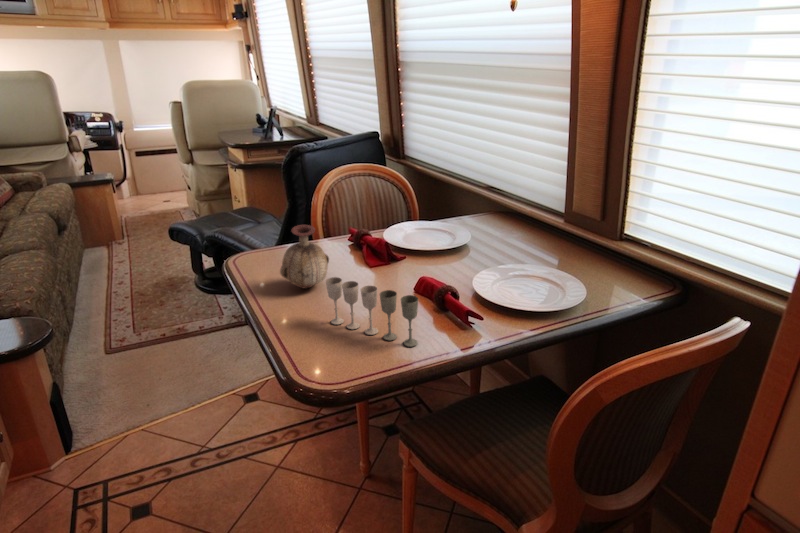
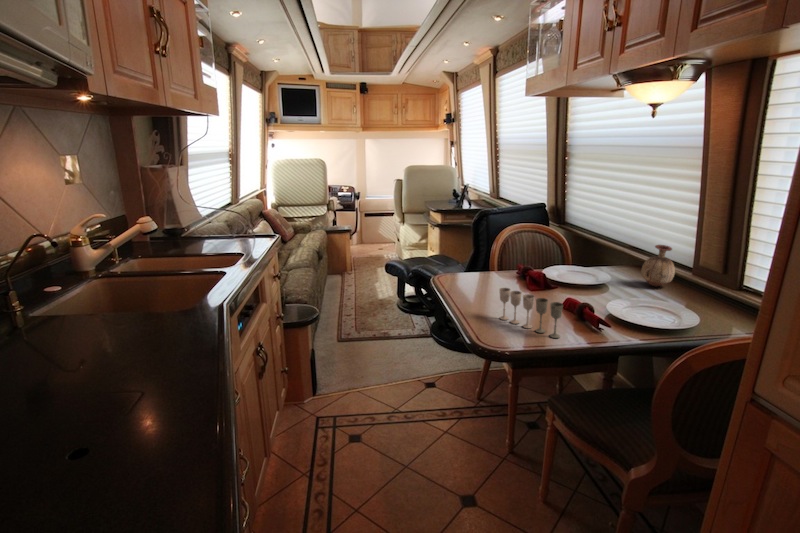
vase: present [280,225,329,288] -> present [641,245,675,286]

